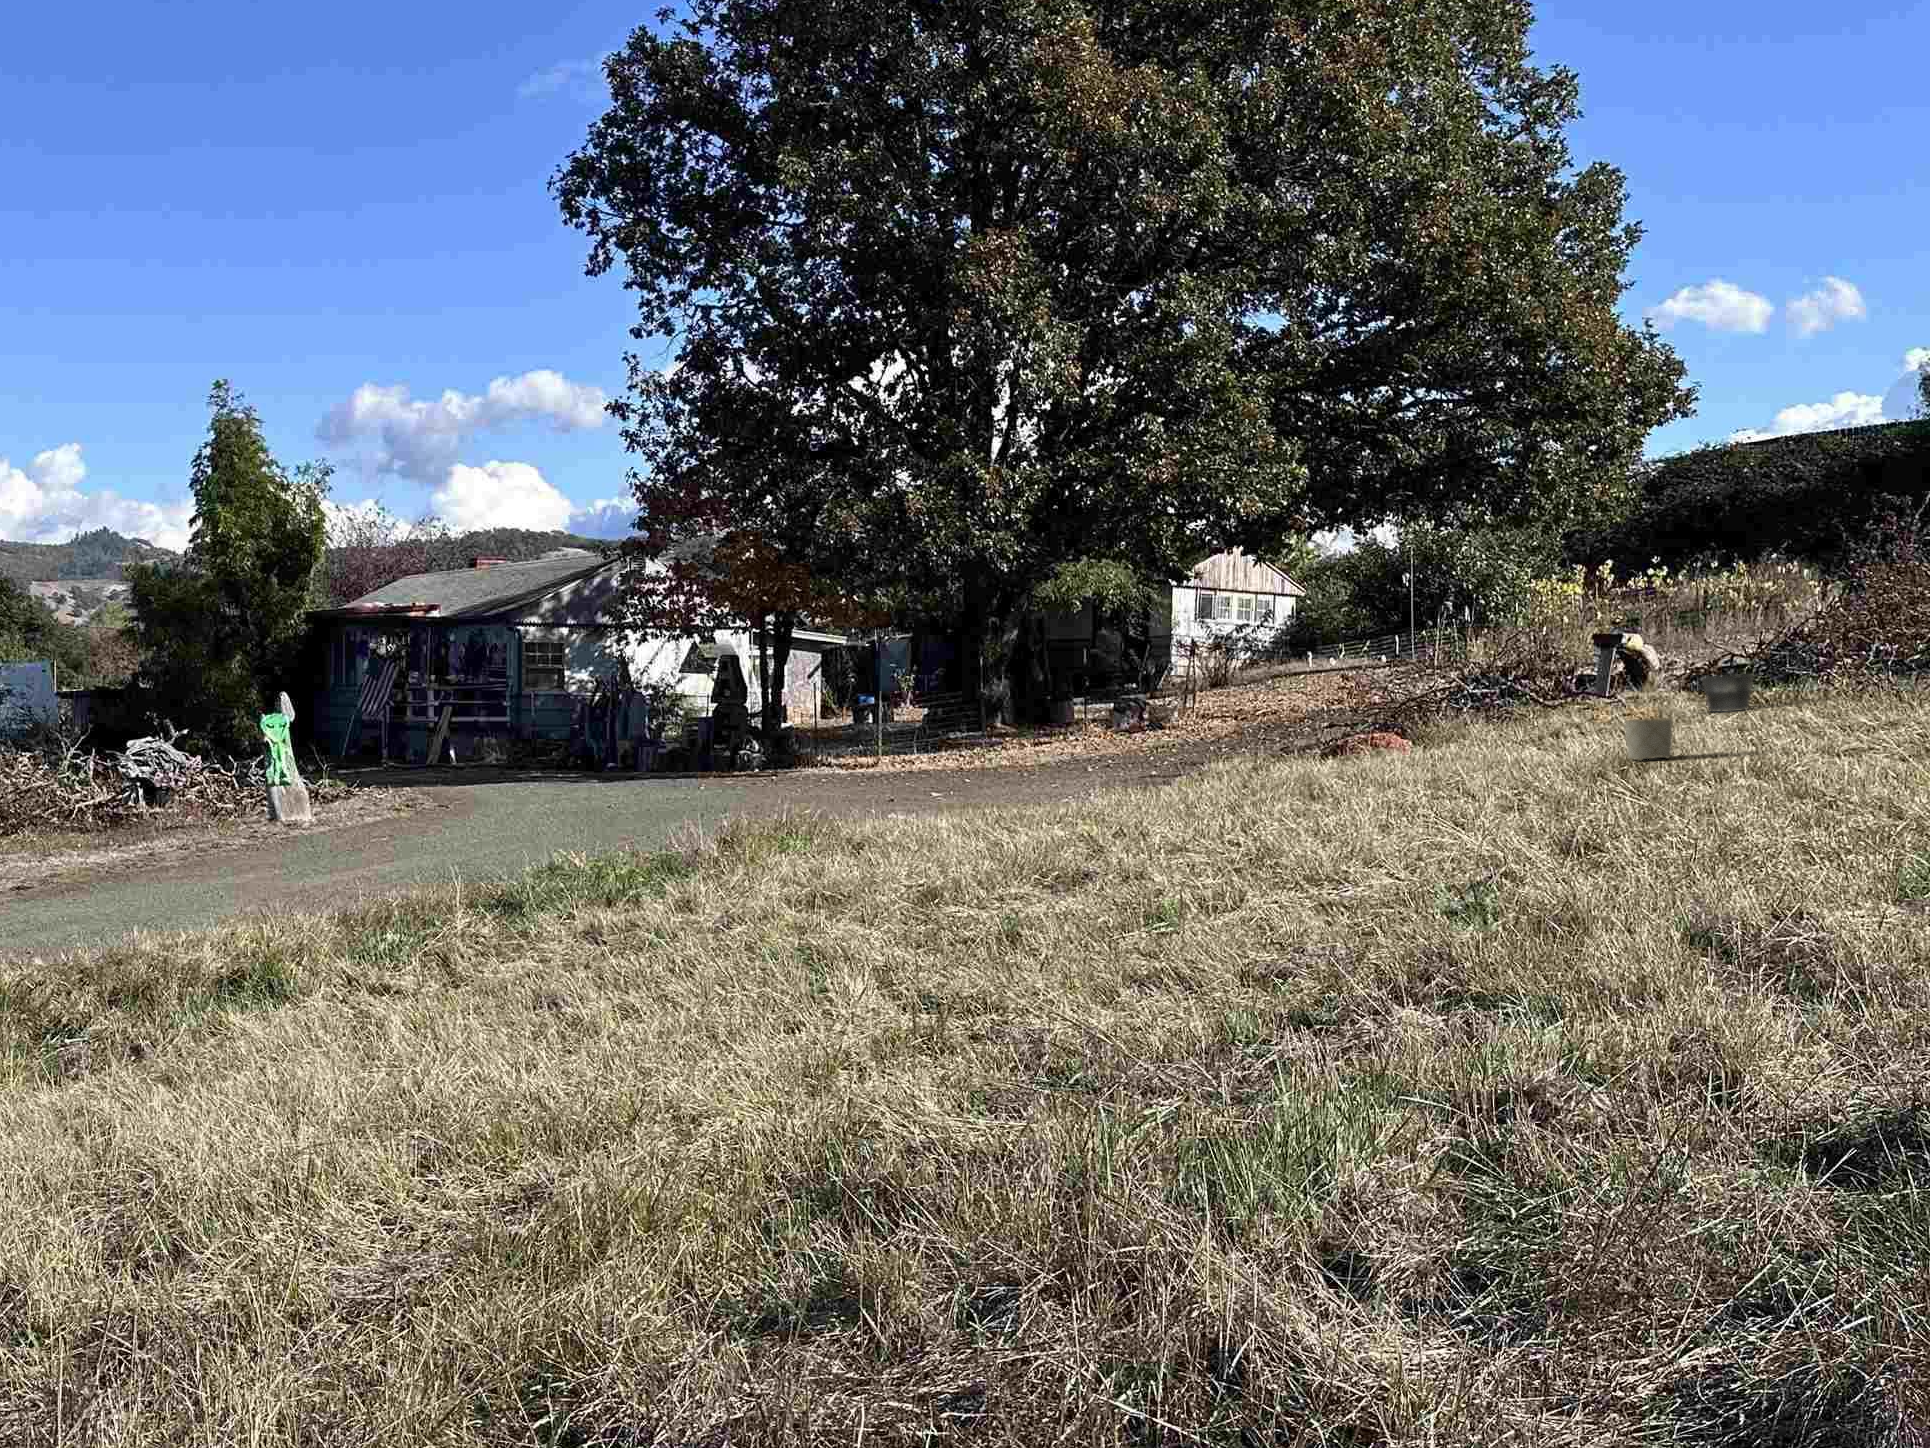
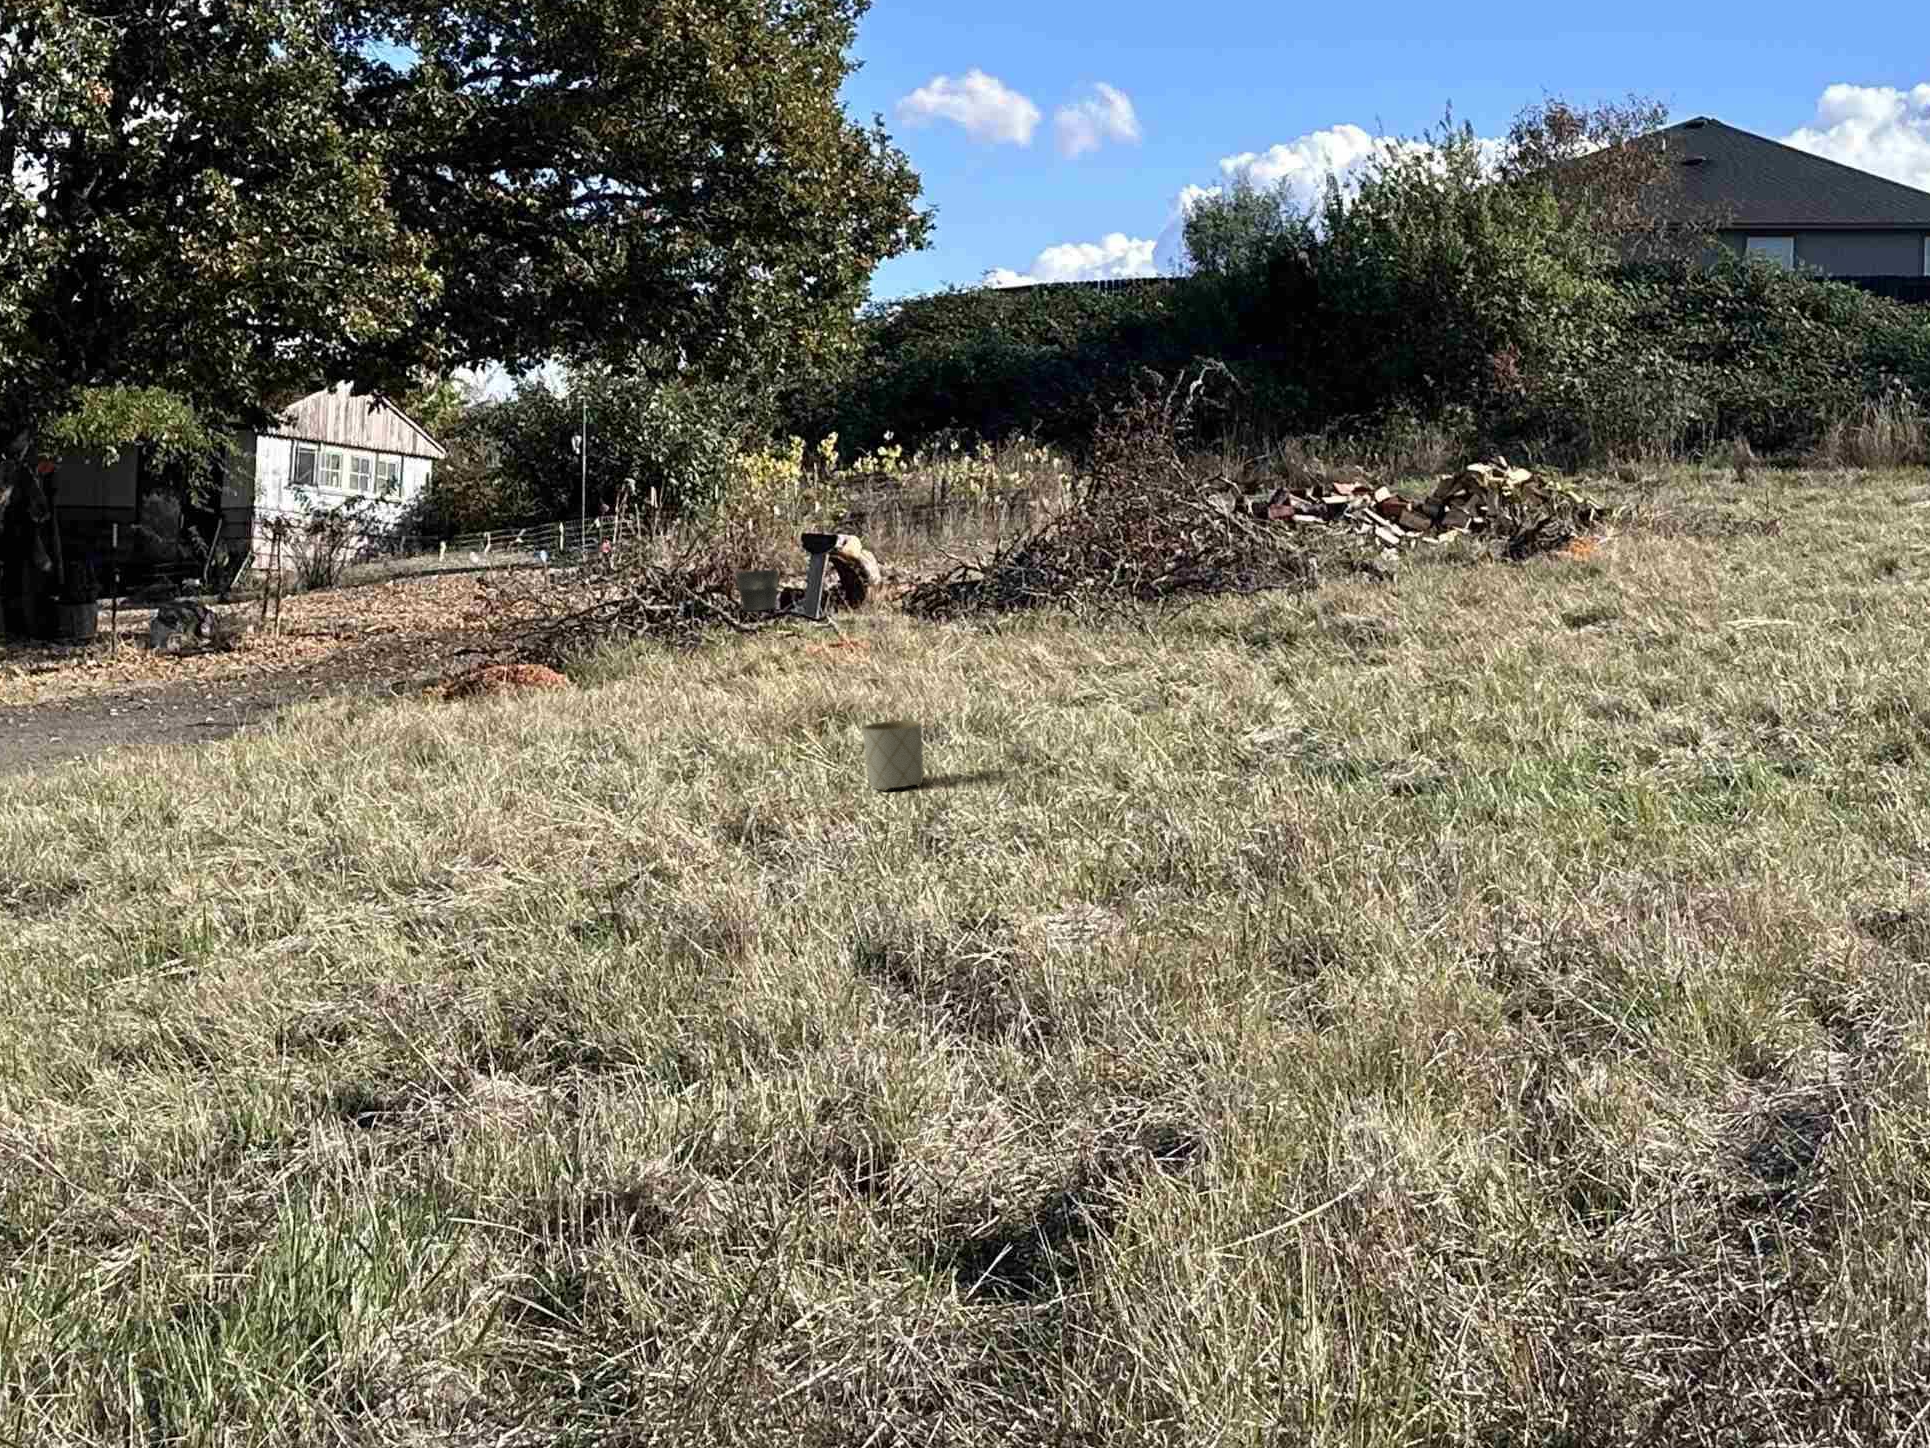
bucket: present [1702,674,1753,712] -> present [734,570,779,611]

